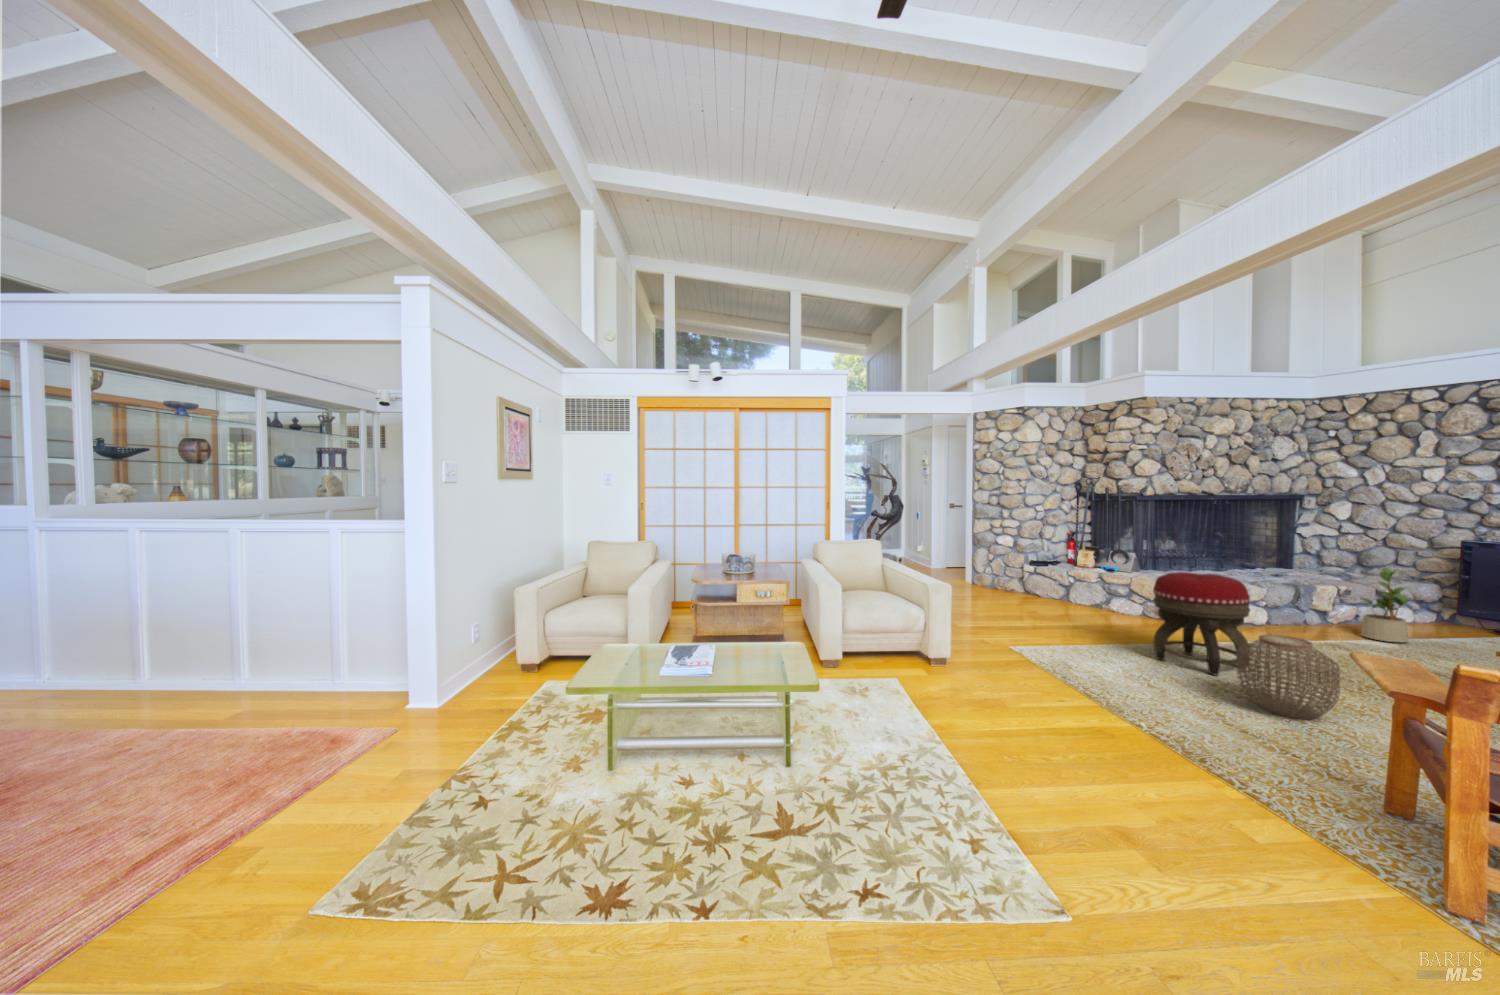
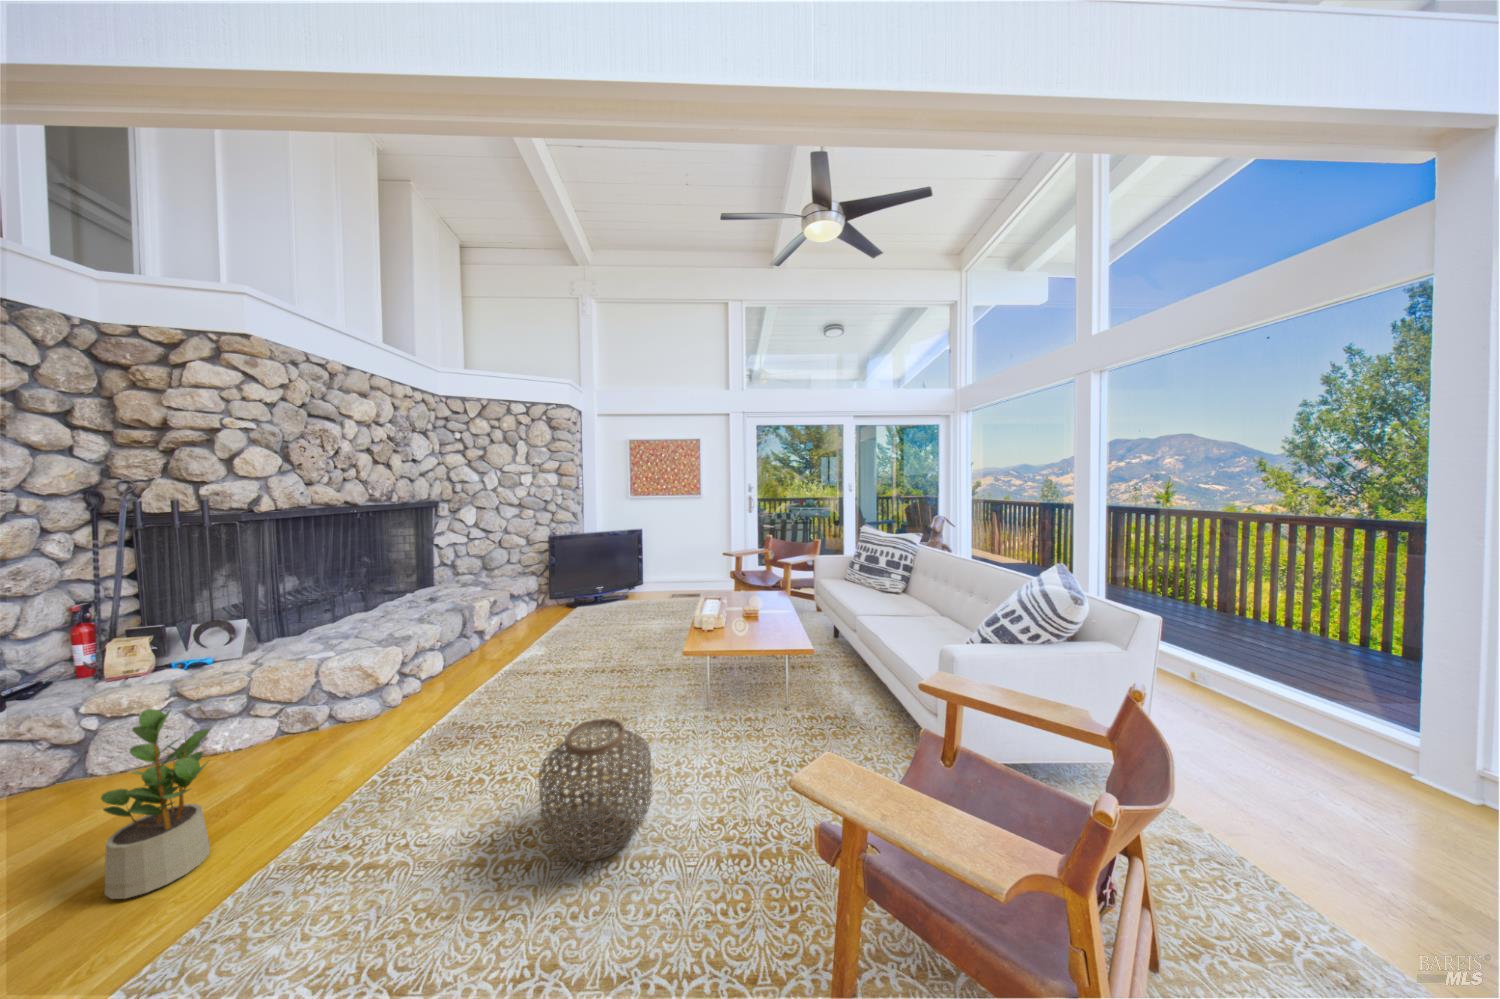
potted plant: present [1361,567,1411,642] -> present [101,709,210,899]
footstool: present [1153,572,1250,675] -> none [350,641,500,849]

